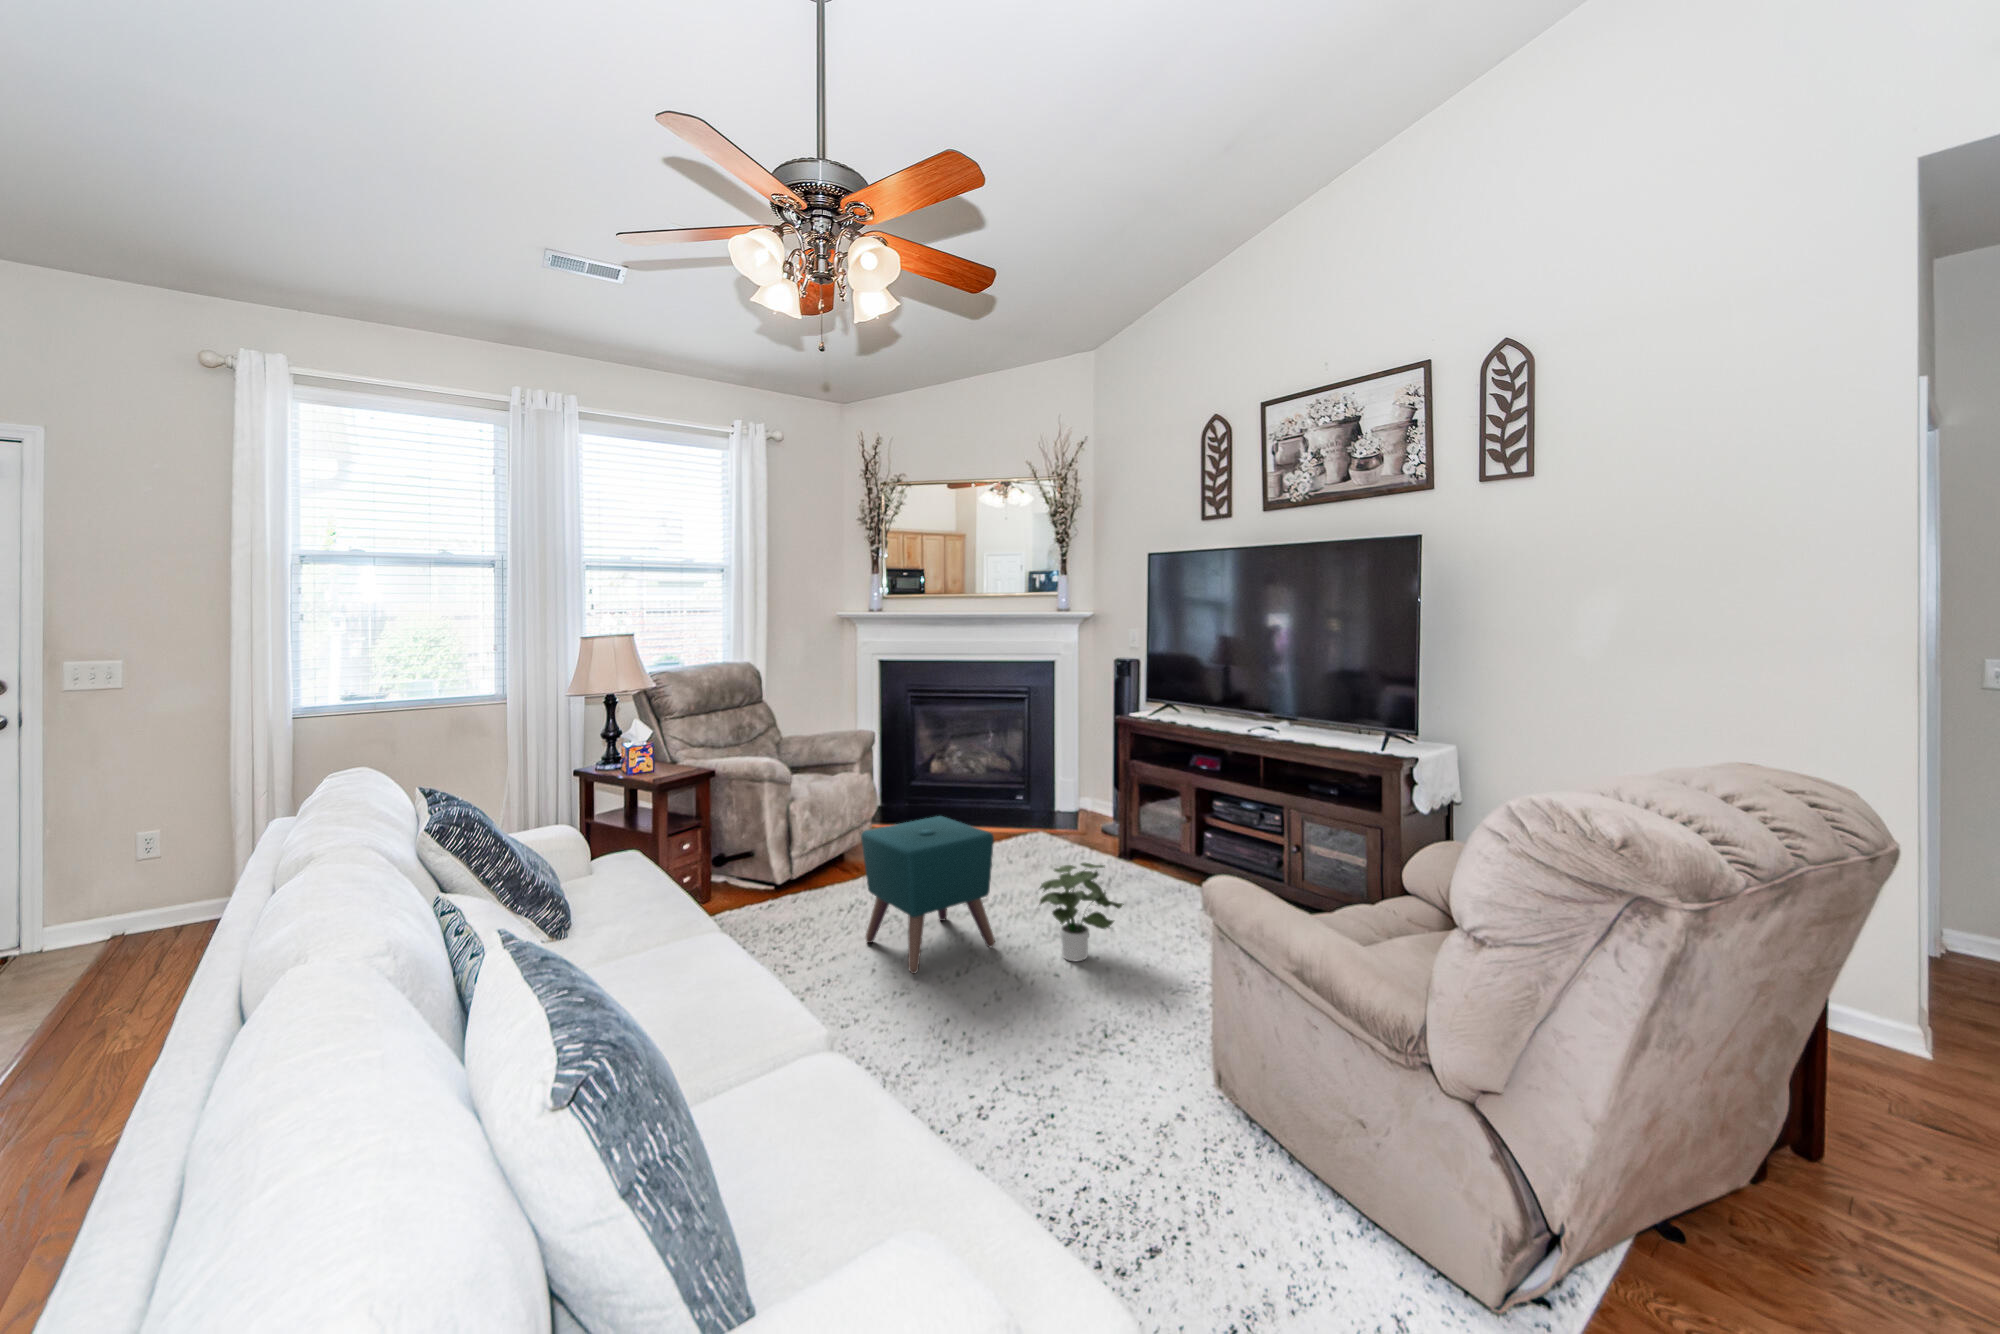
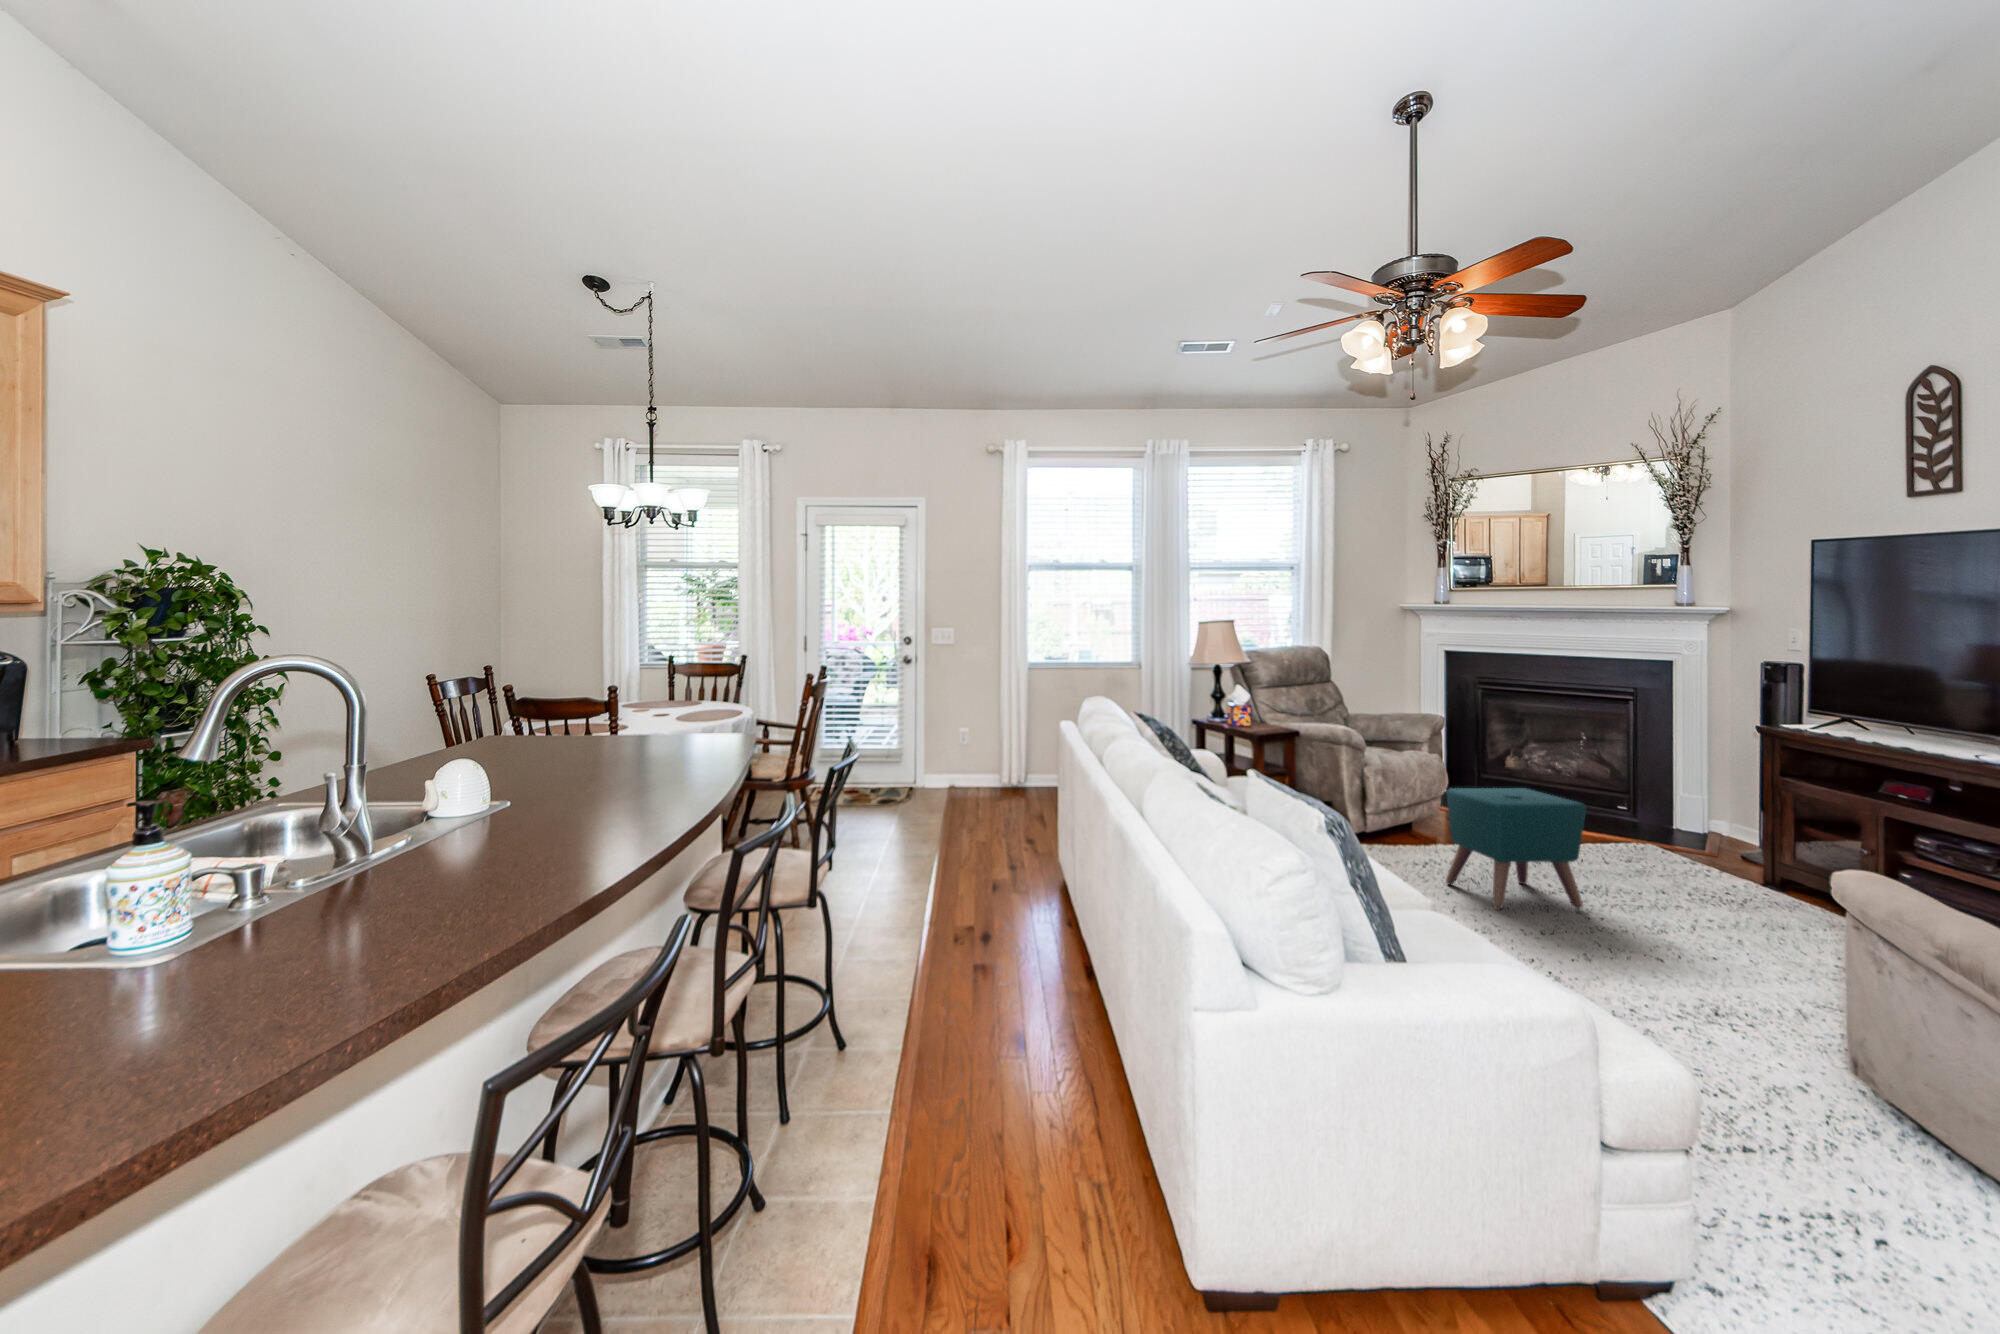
potted plant: present [1040,863,1124,962] -> none [1634,843,1745,936]

